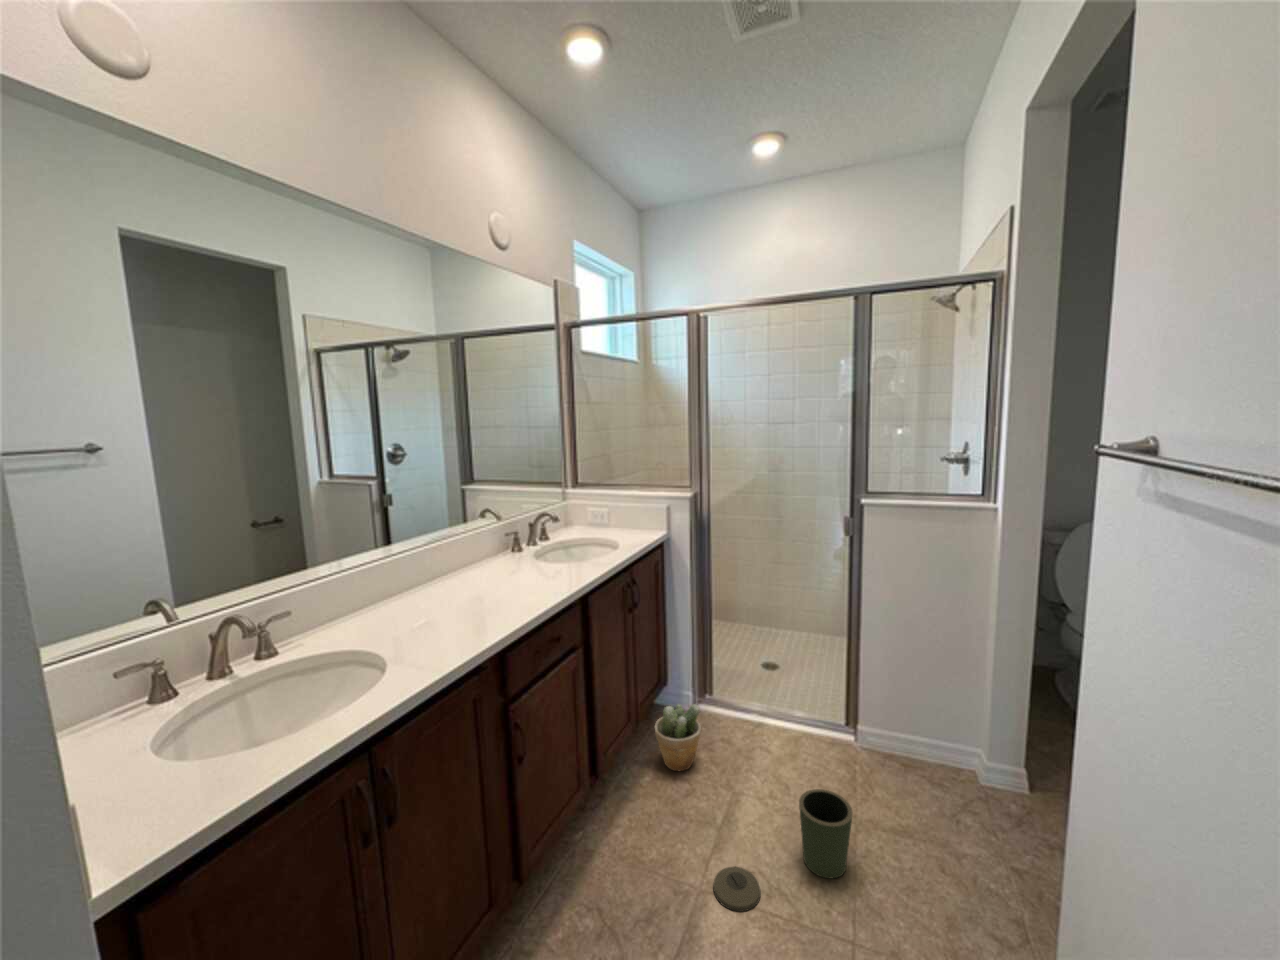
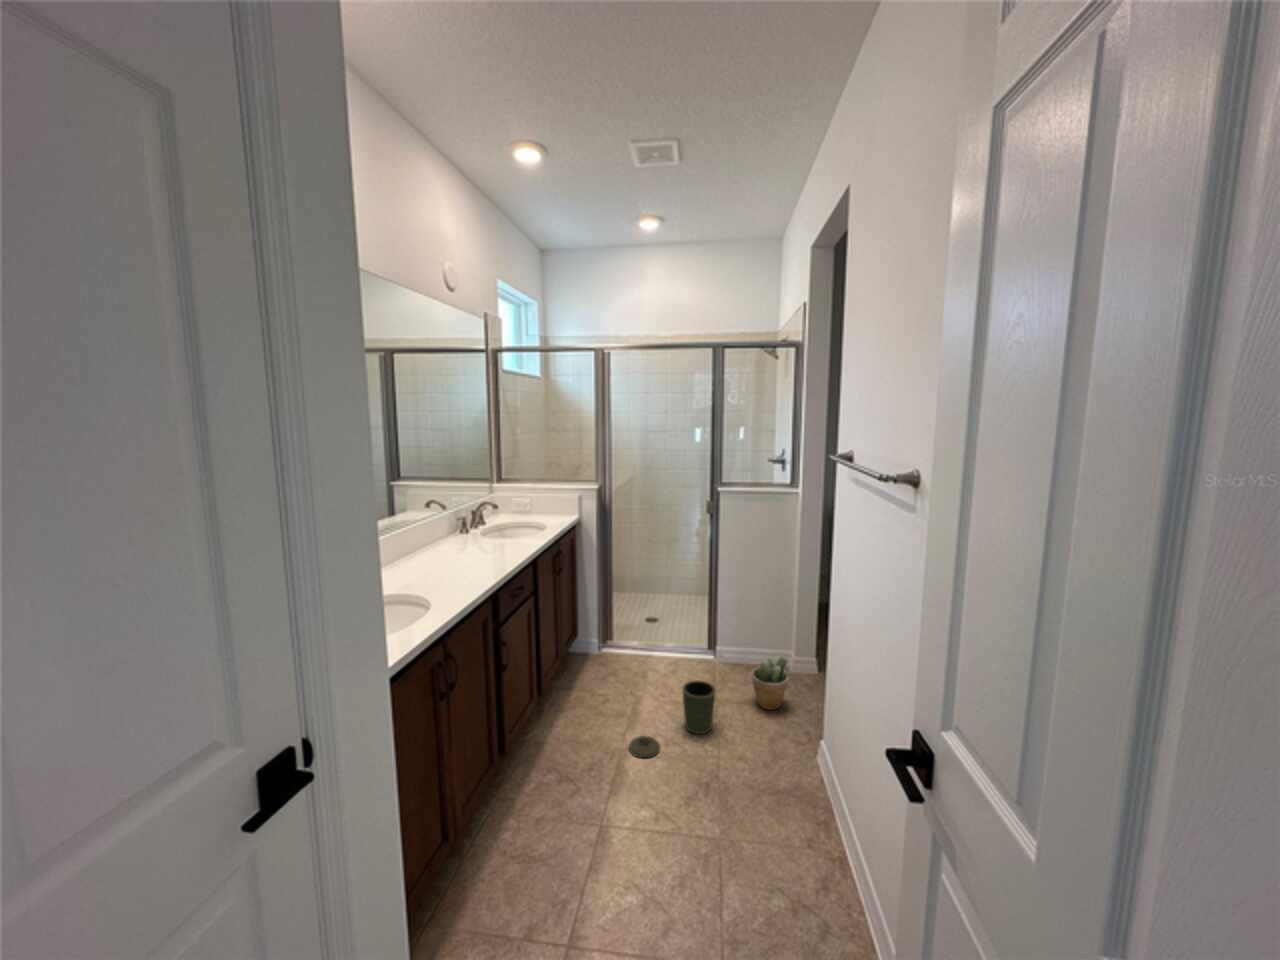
potted plant: present [655,704,701,771] -> present [751,656,789,710]

